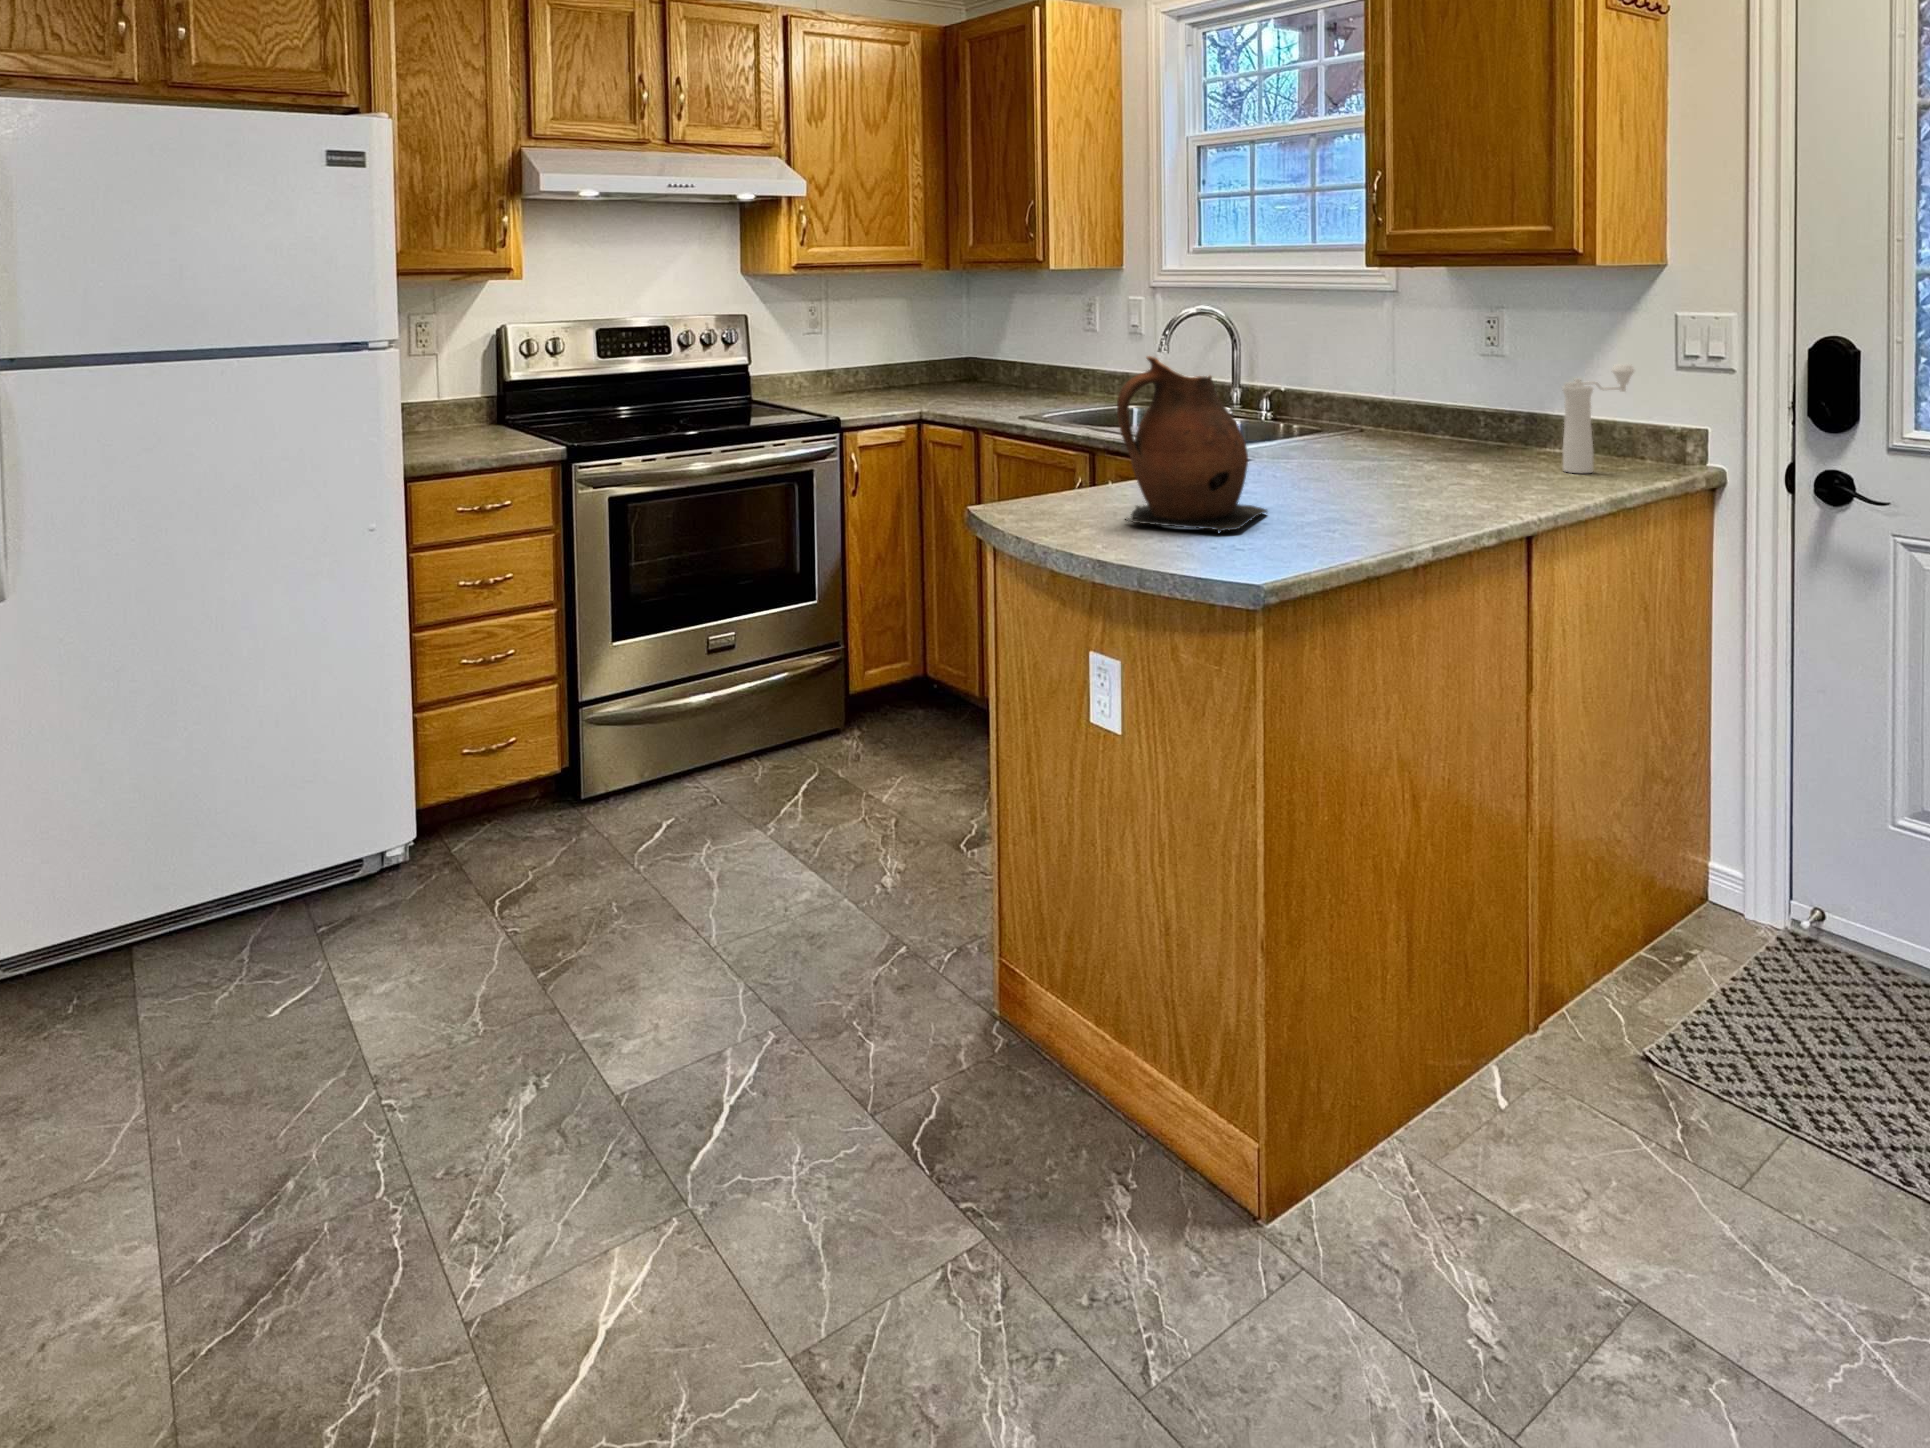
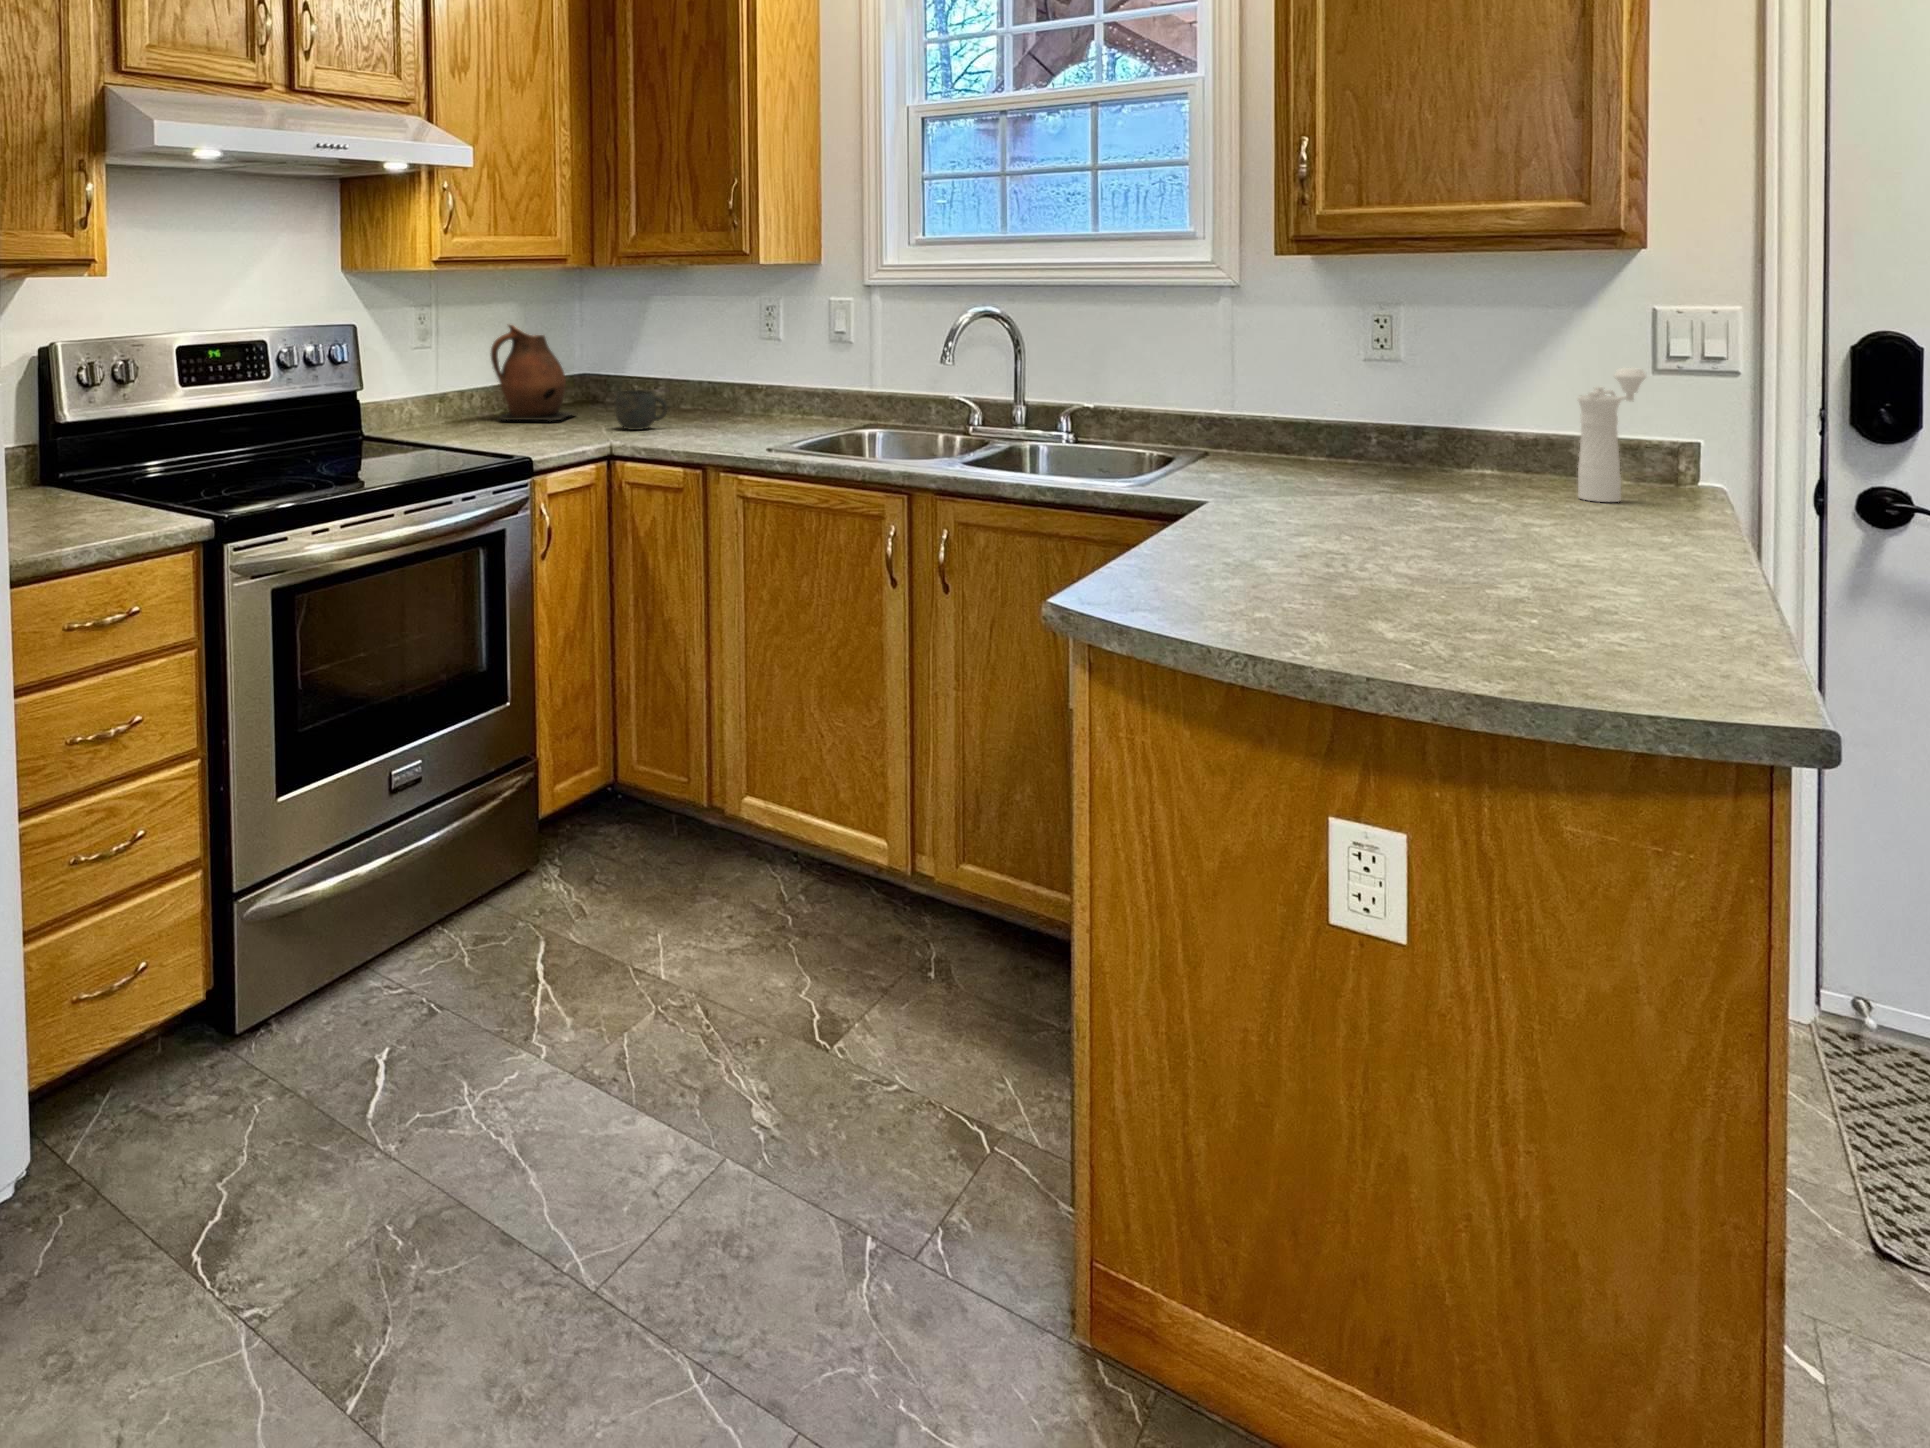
ceramic pitcher: present [1117,356,1267,533] -> present [491,325,574,421]
mug: none [954,370,994,402] -> present [616,390,668,430]

